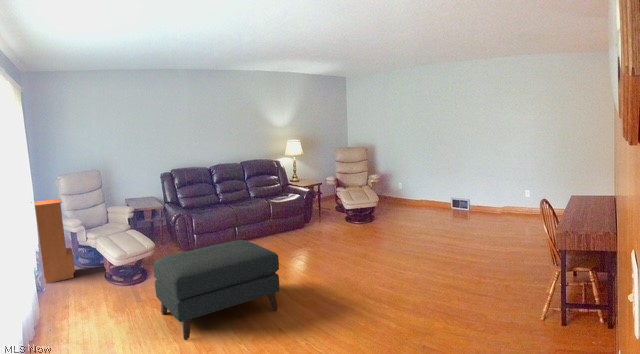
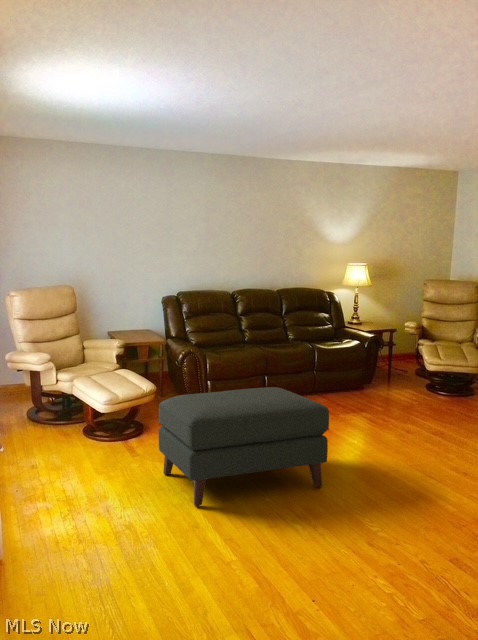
bookcase: present [35,199,75,283] -> none [10,317,52,425]

